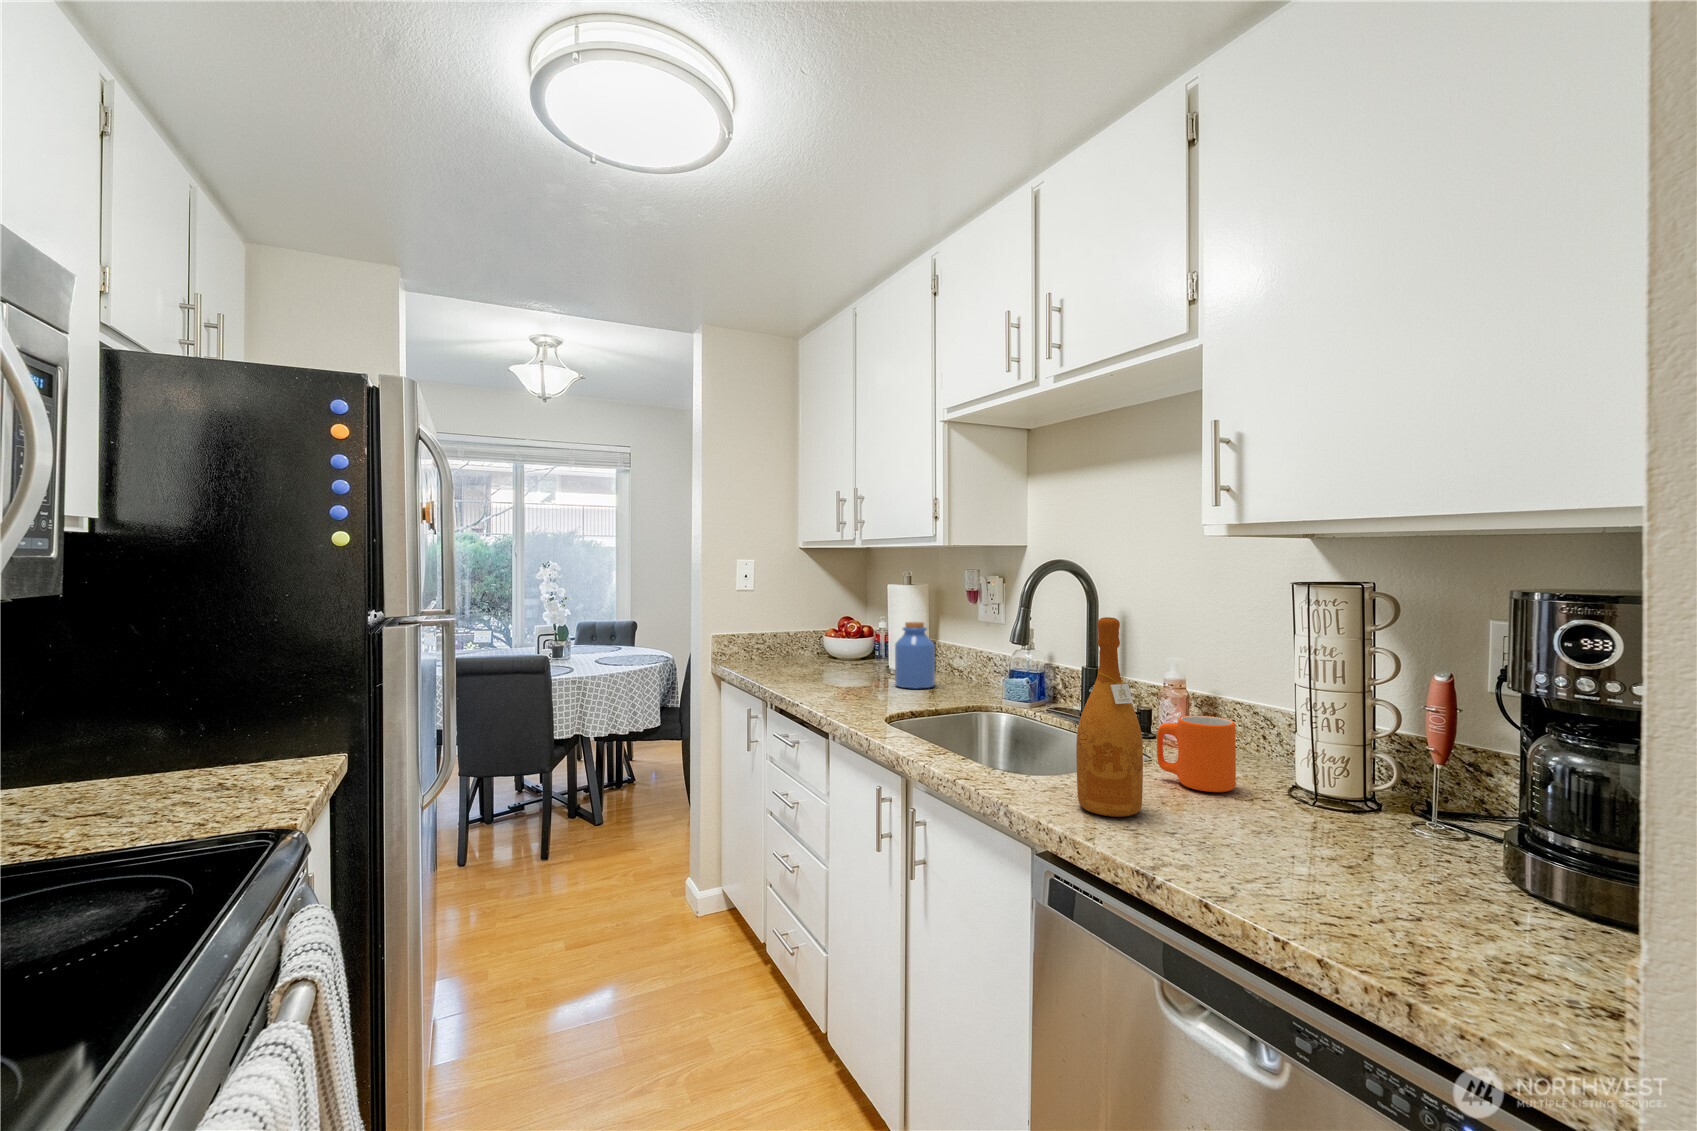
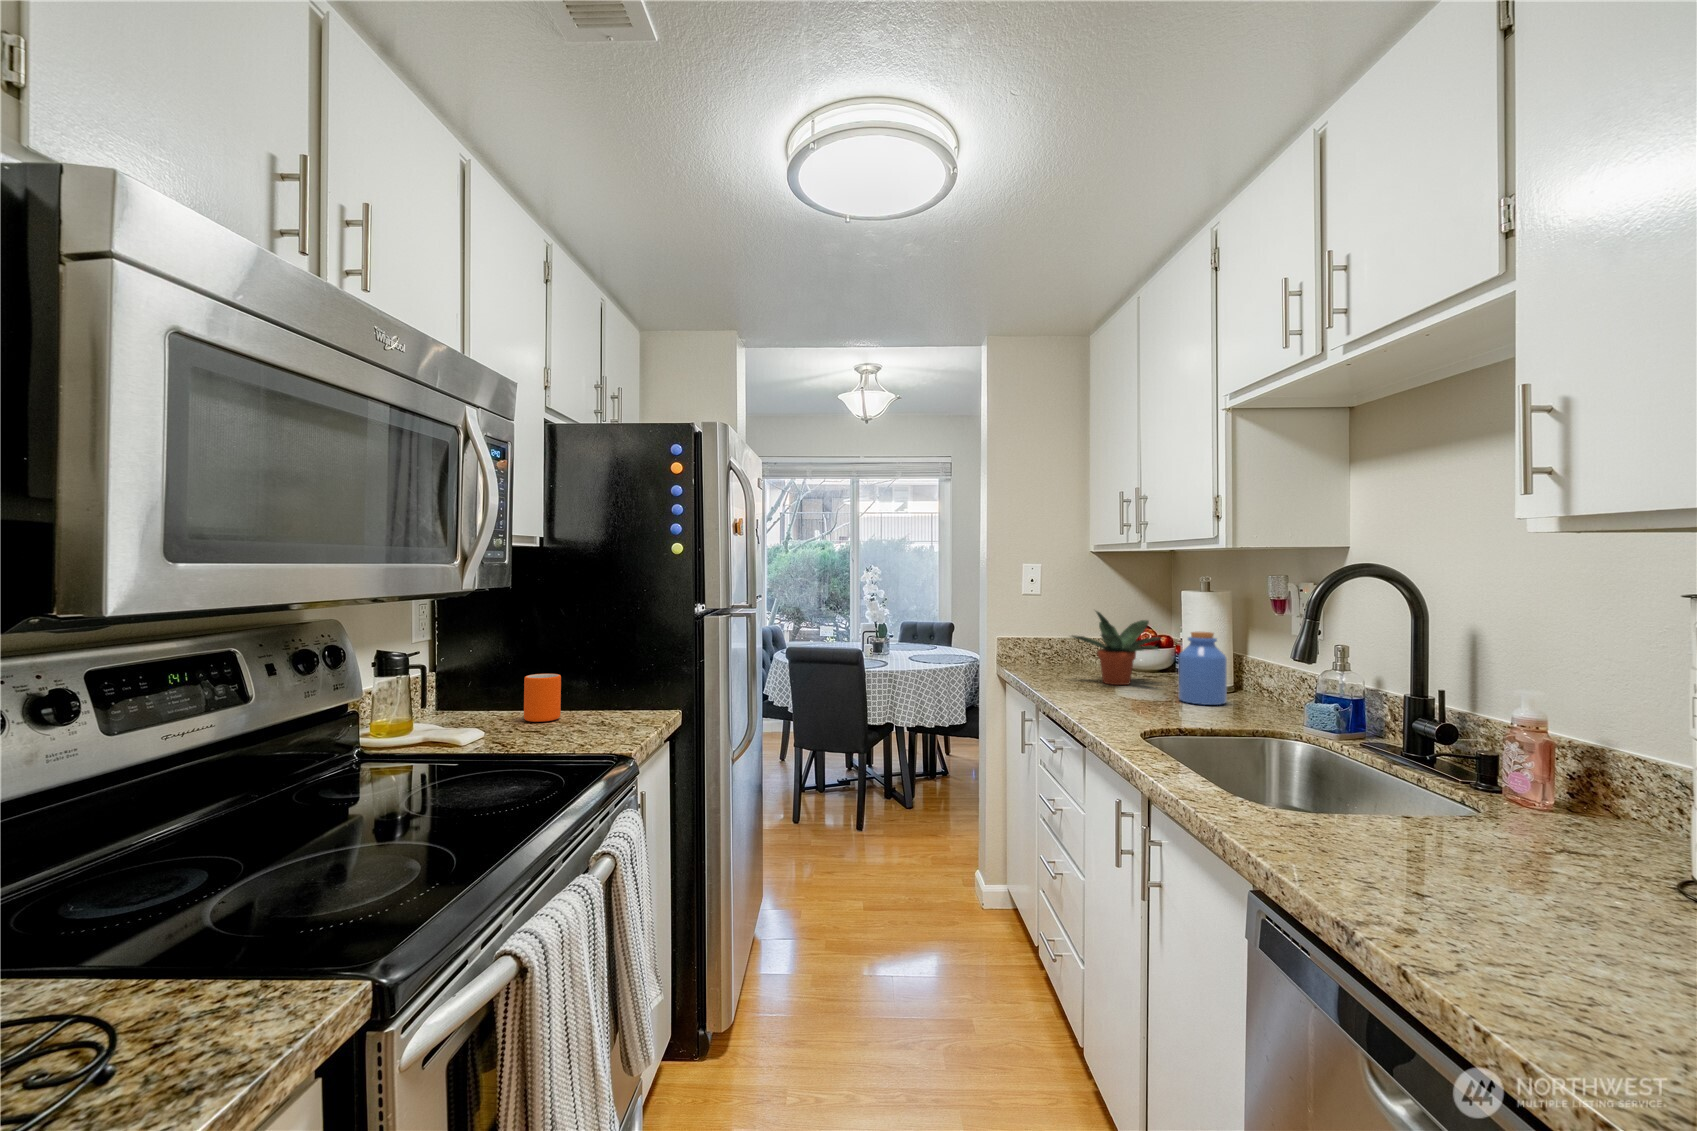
potted plant: none [788,604,875,676] -> present [1072,611,1162,685]
wine bottle: present [1076,617,1143,817] -> none [1309,630,1396,865]
mug: present [1157,716,1236,792] -> present [524,674,561,722]

